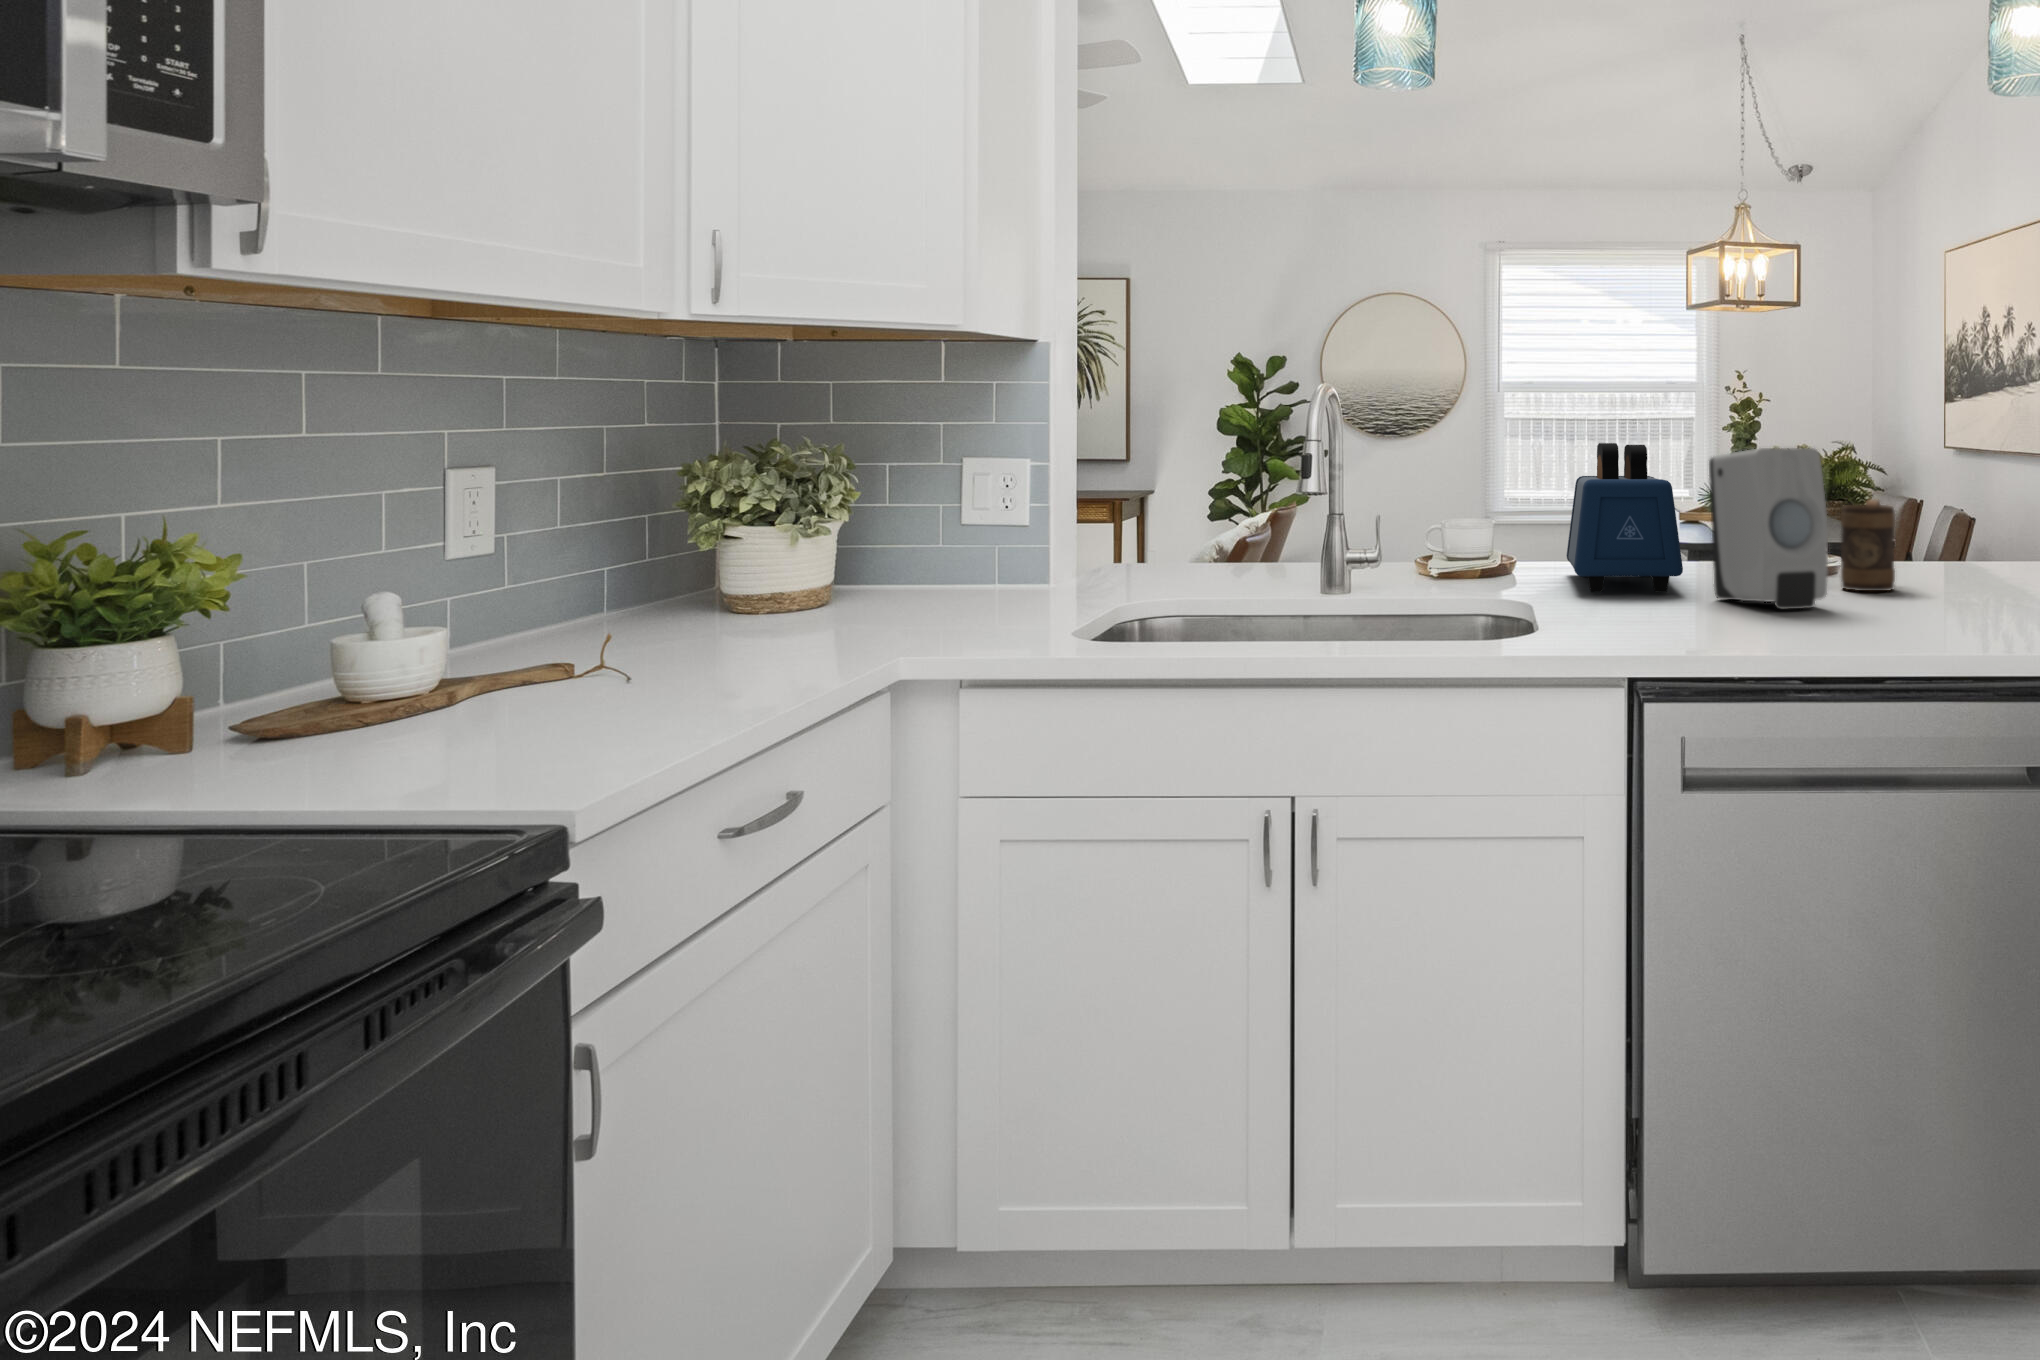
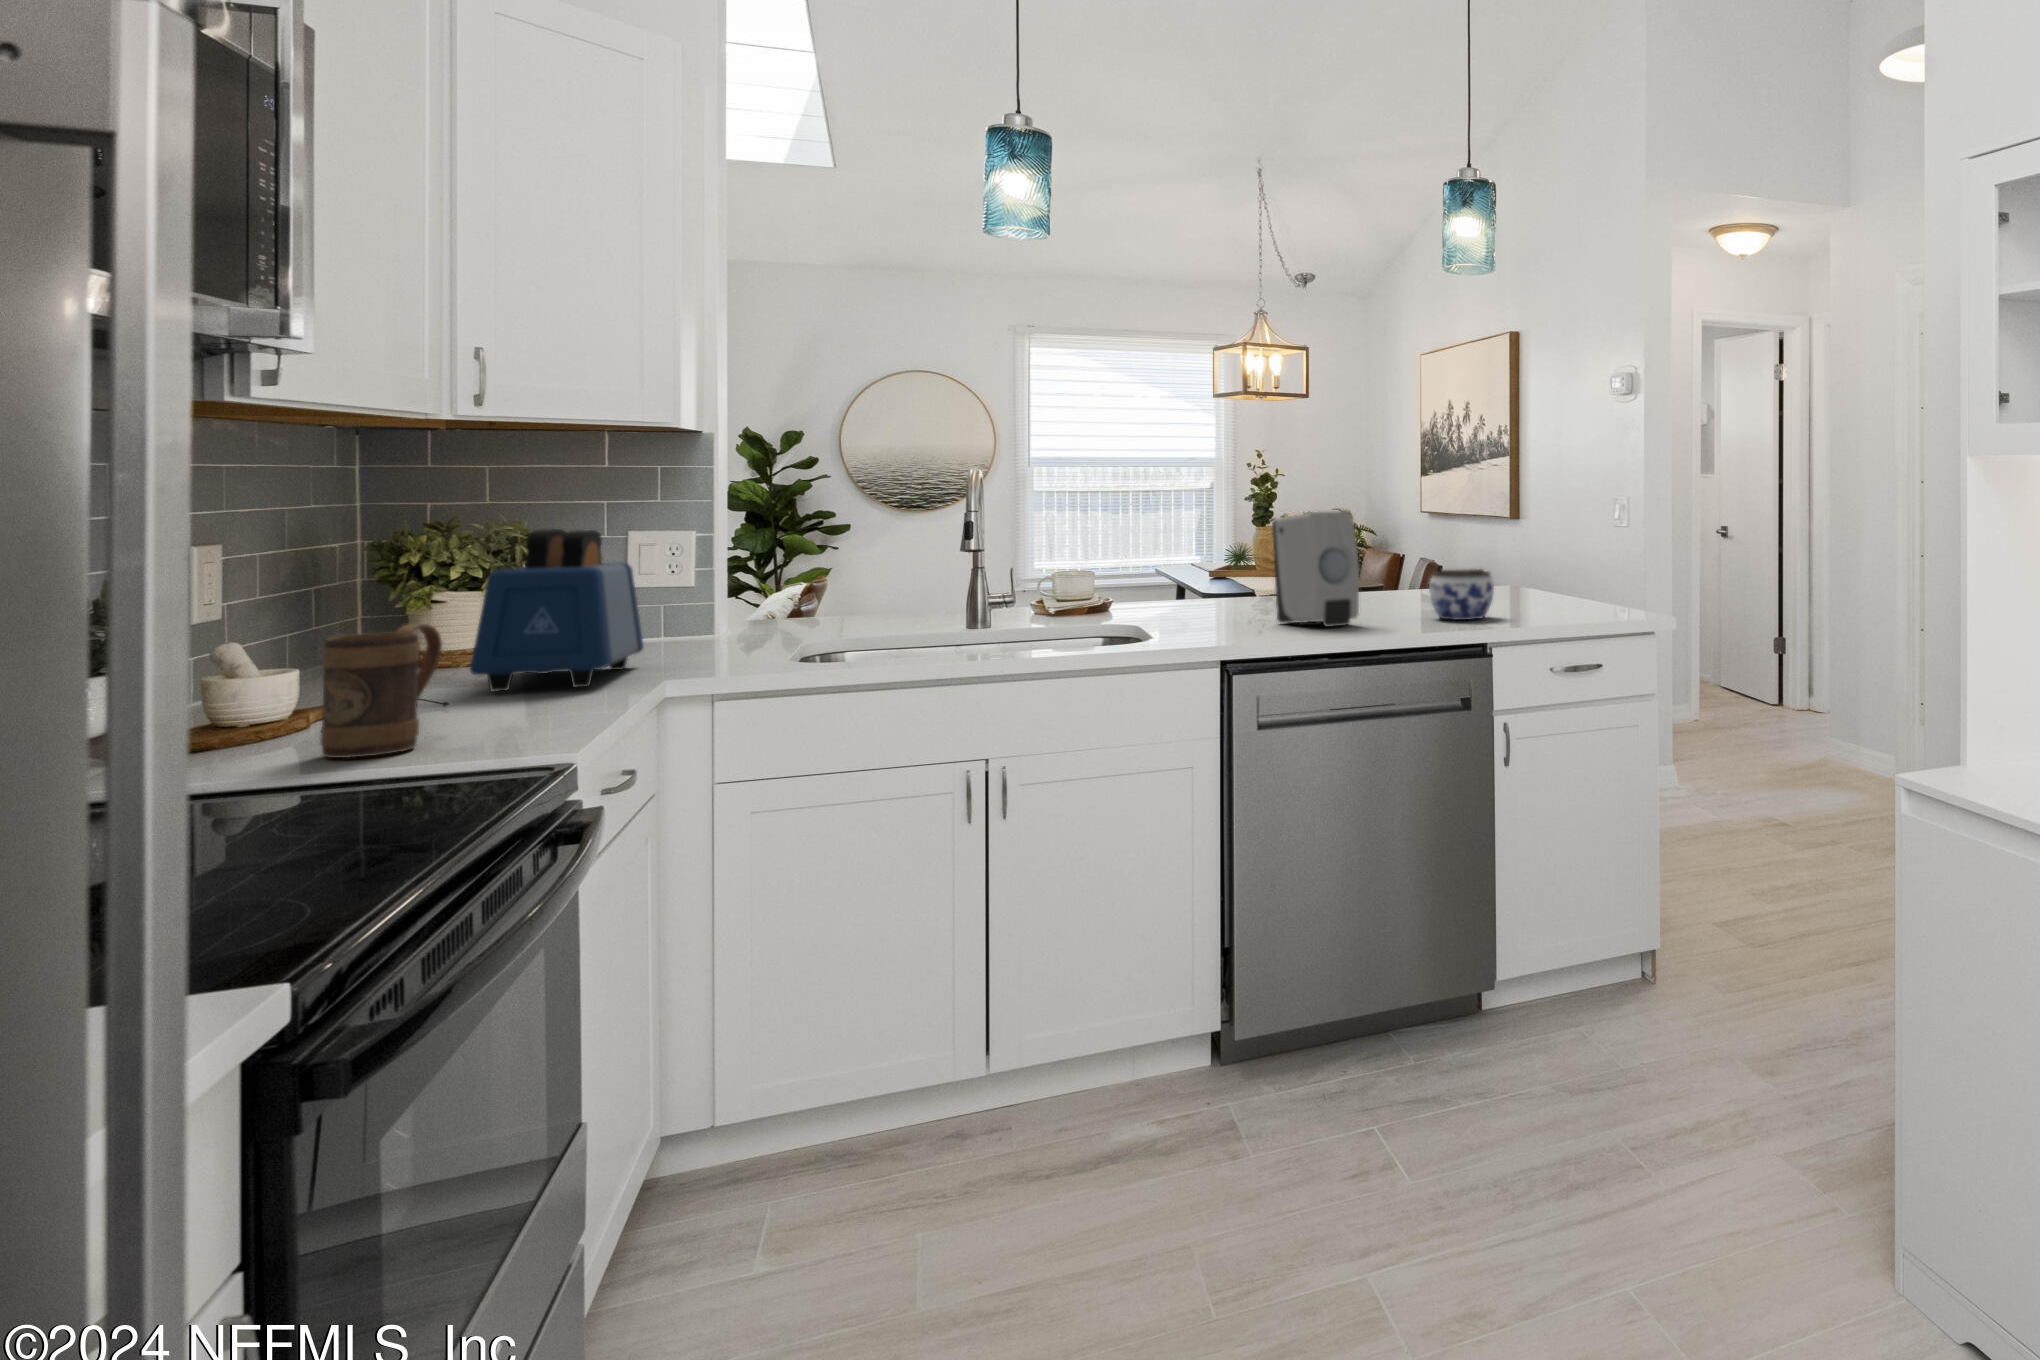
toaster: present [1567,443,1683,592] -> present [470,529,643,691]
mug: present [1841,500,1895,591] -> present [320,624,442,758]
jar: none [1933,533,2032,608] -> present [1429,569,1494,620]

